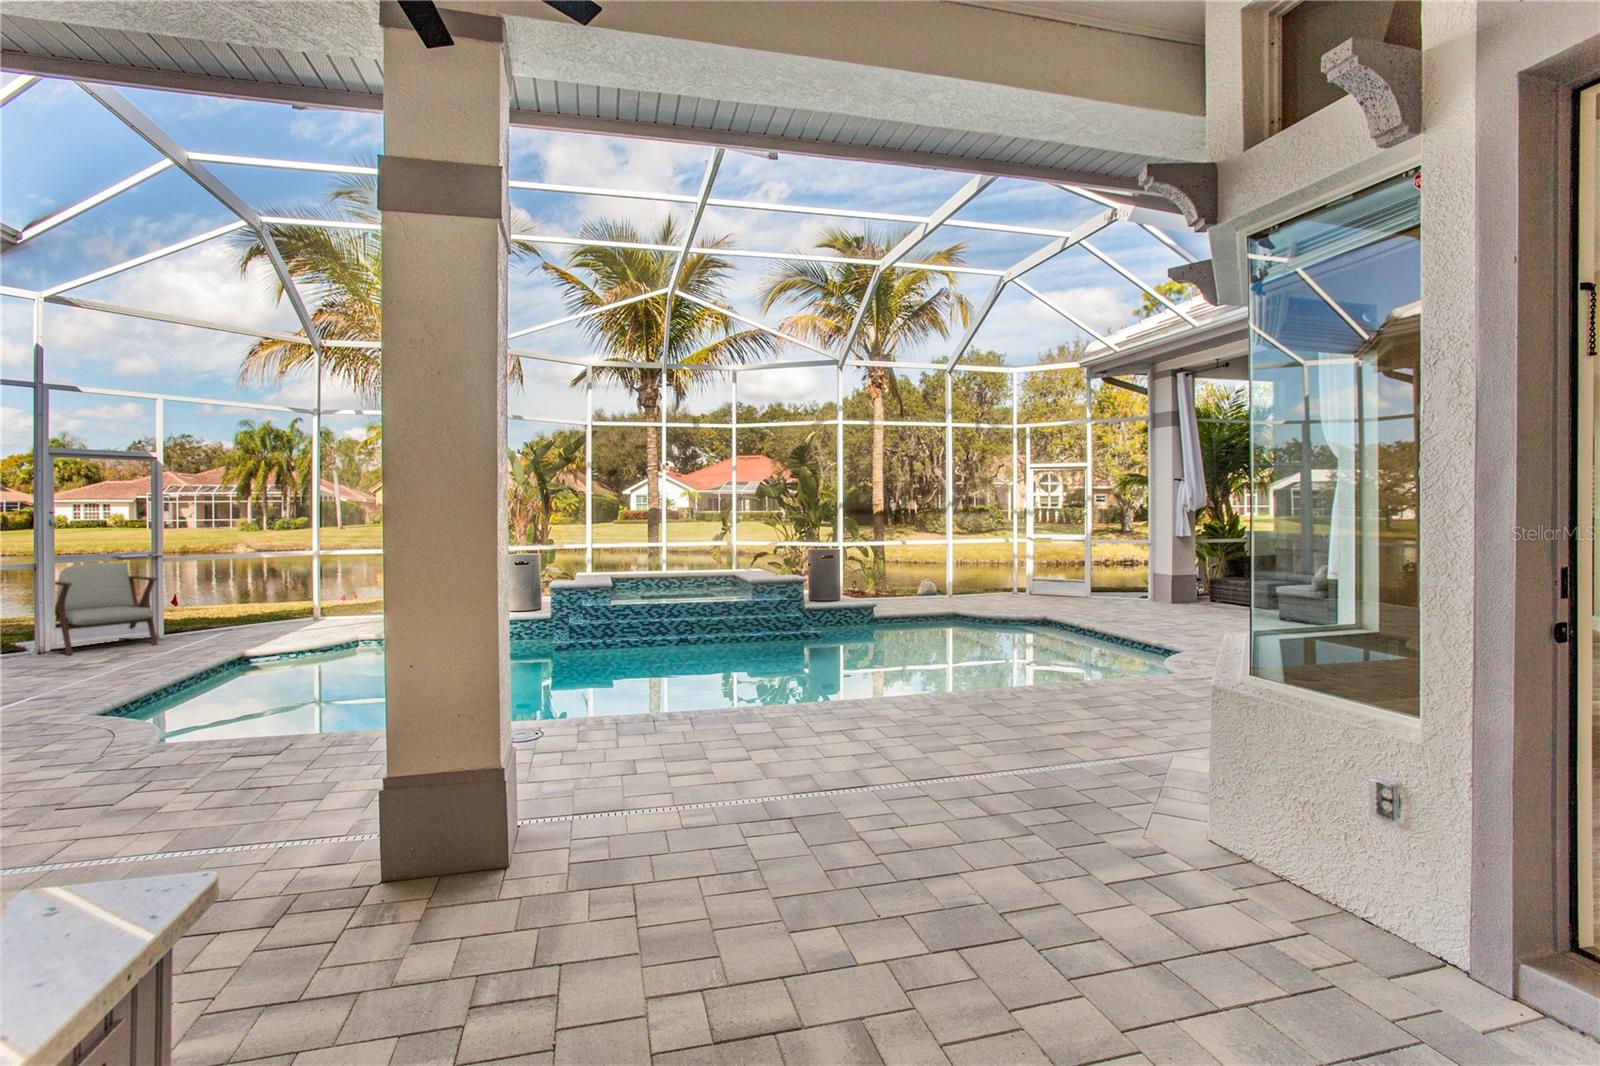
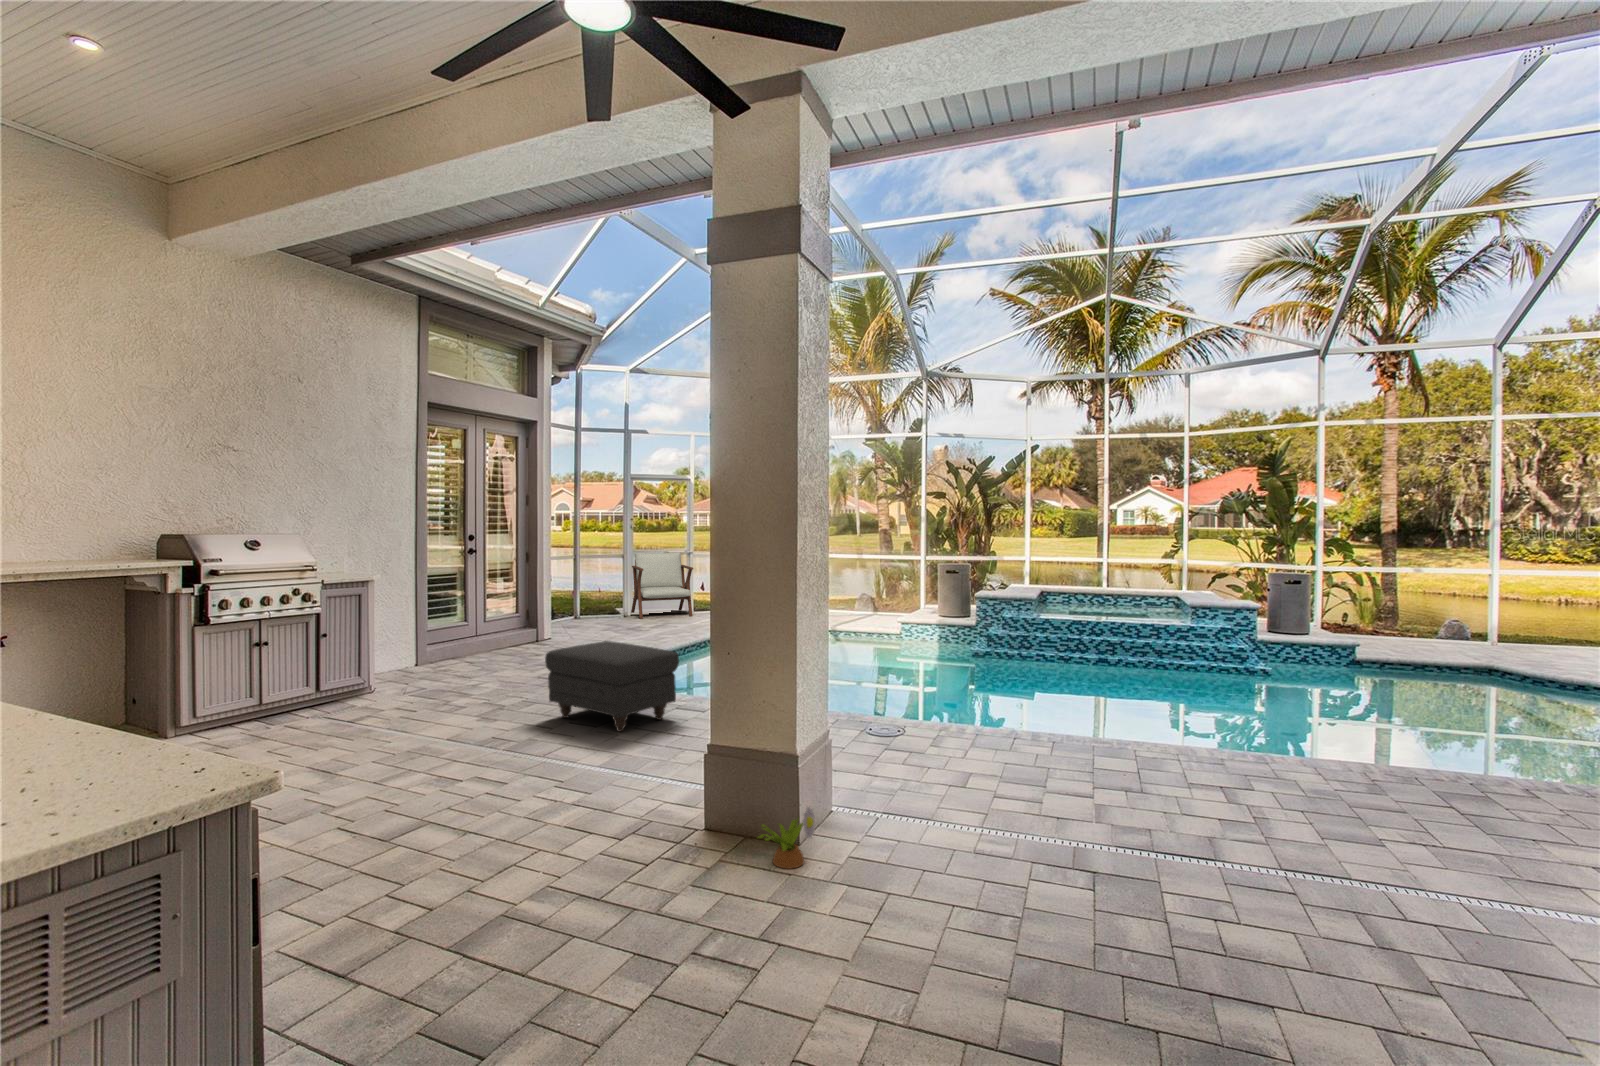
ottoman: none [53,666,276,778] -> present [545,641,679,732]
decorative plant: none [523,775,584,843] -> present [758,806,815,869]

